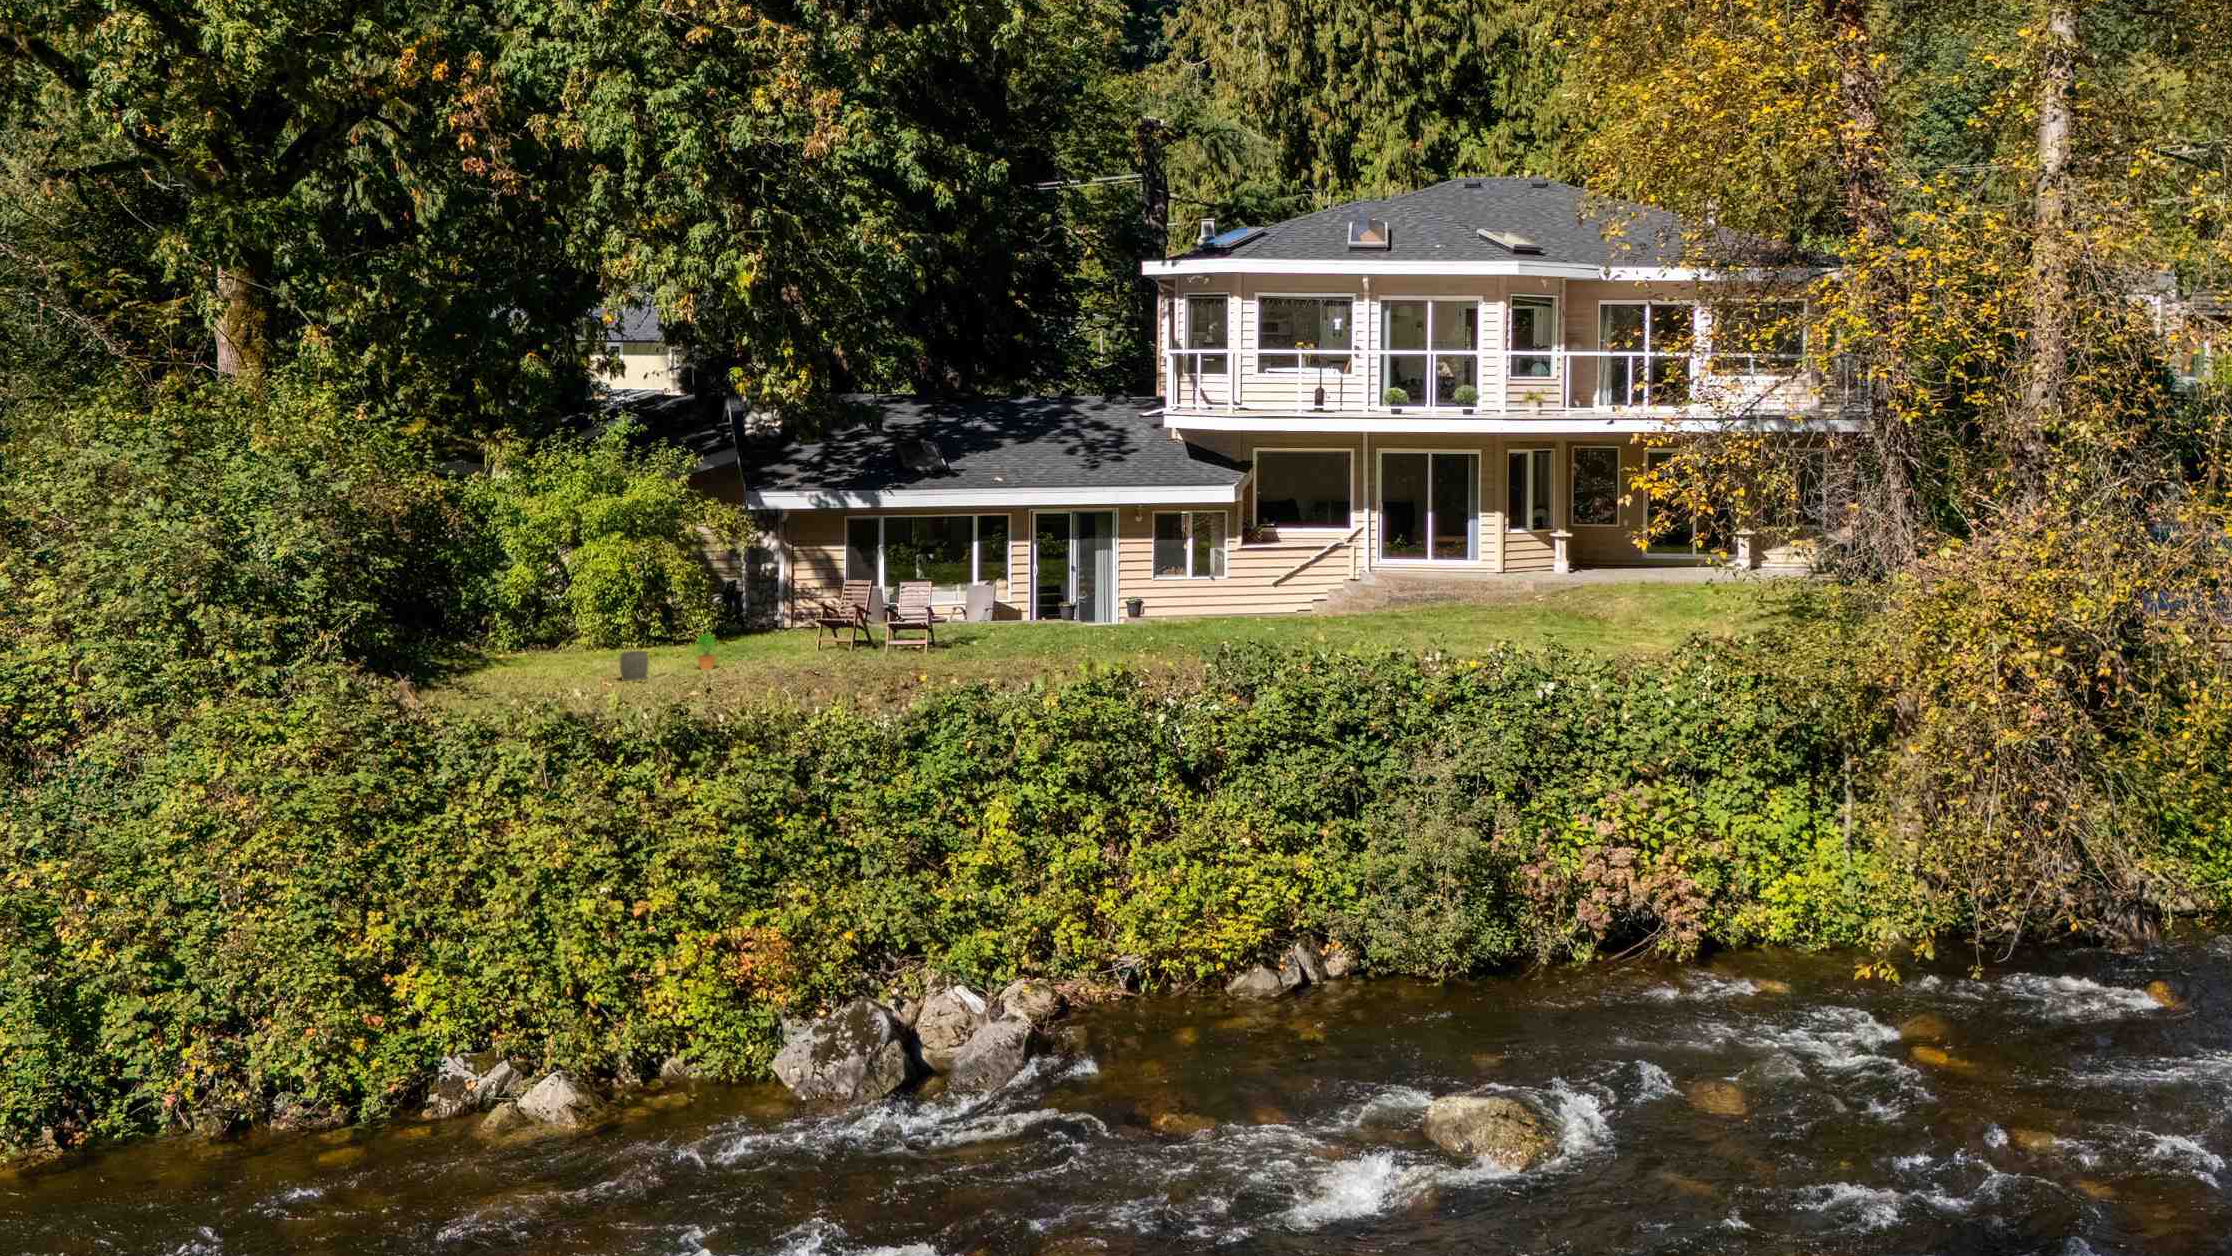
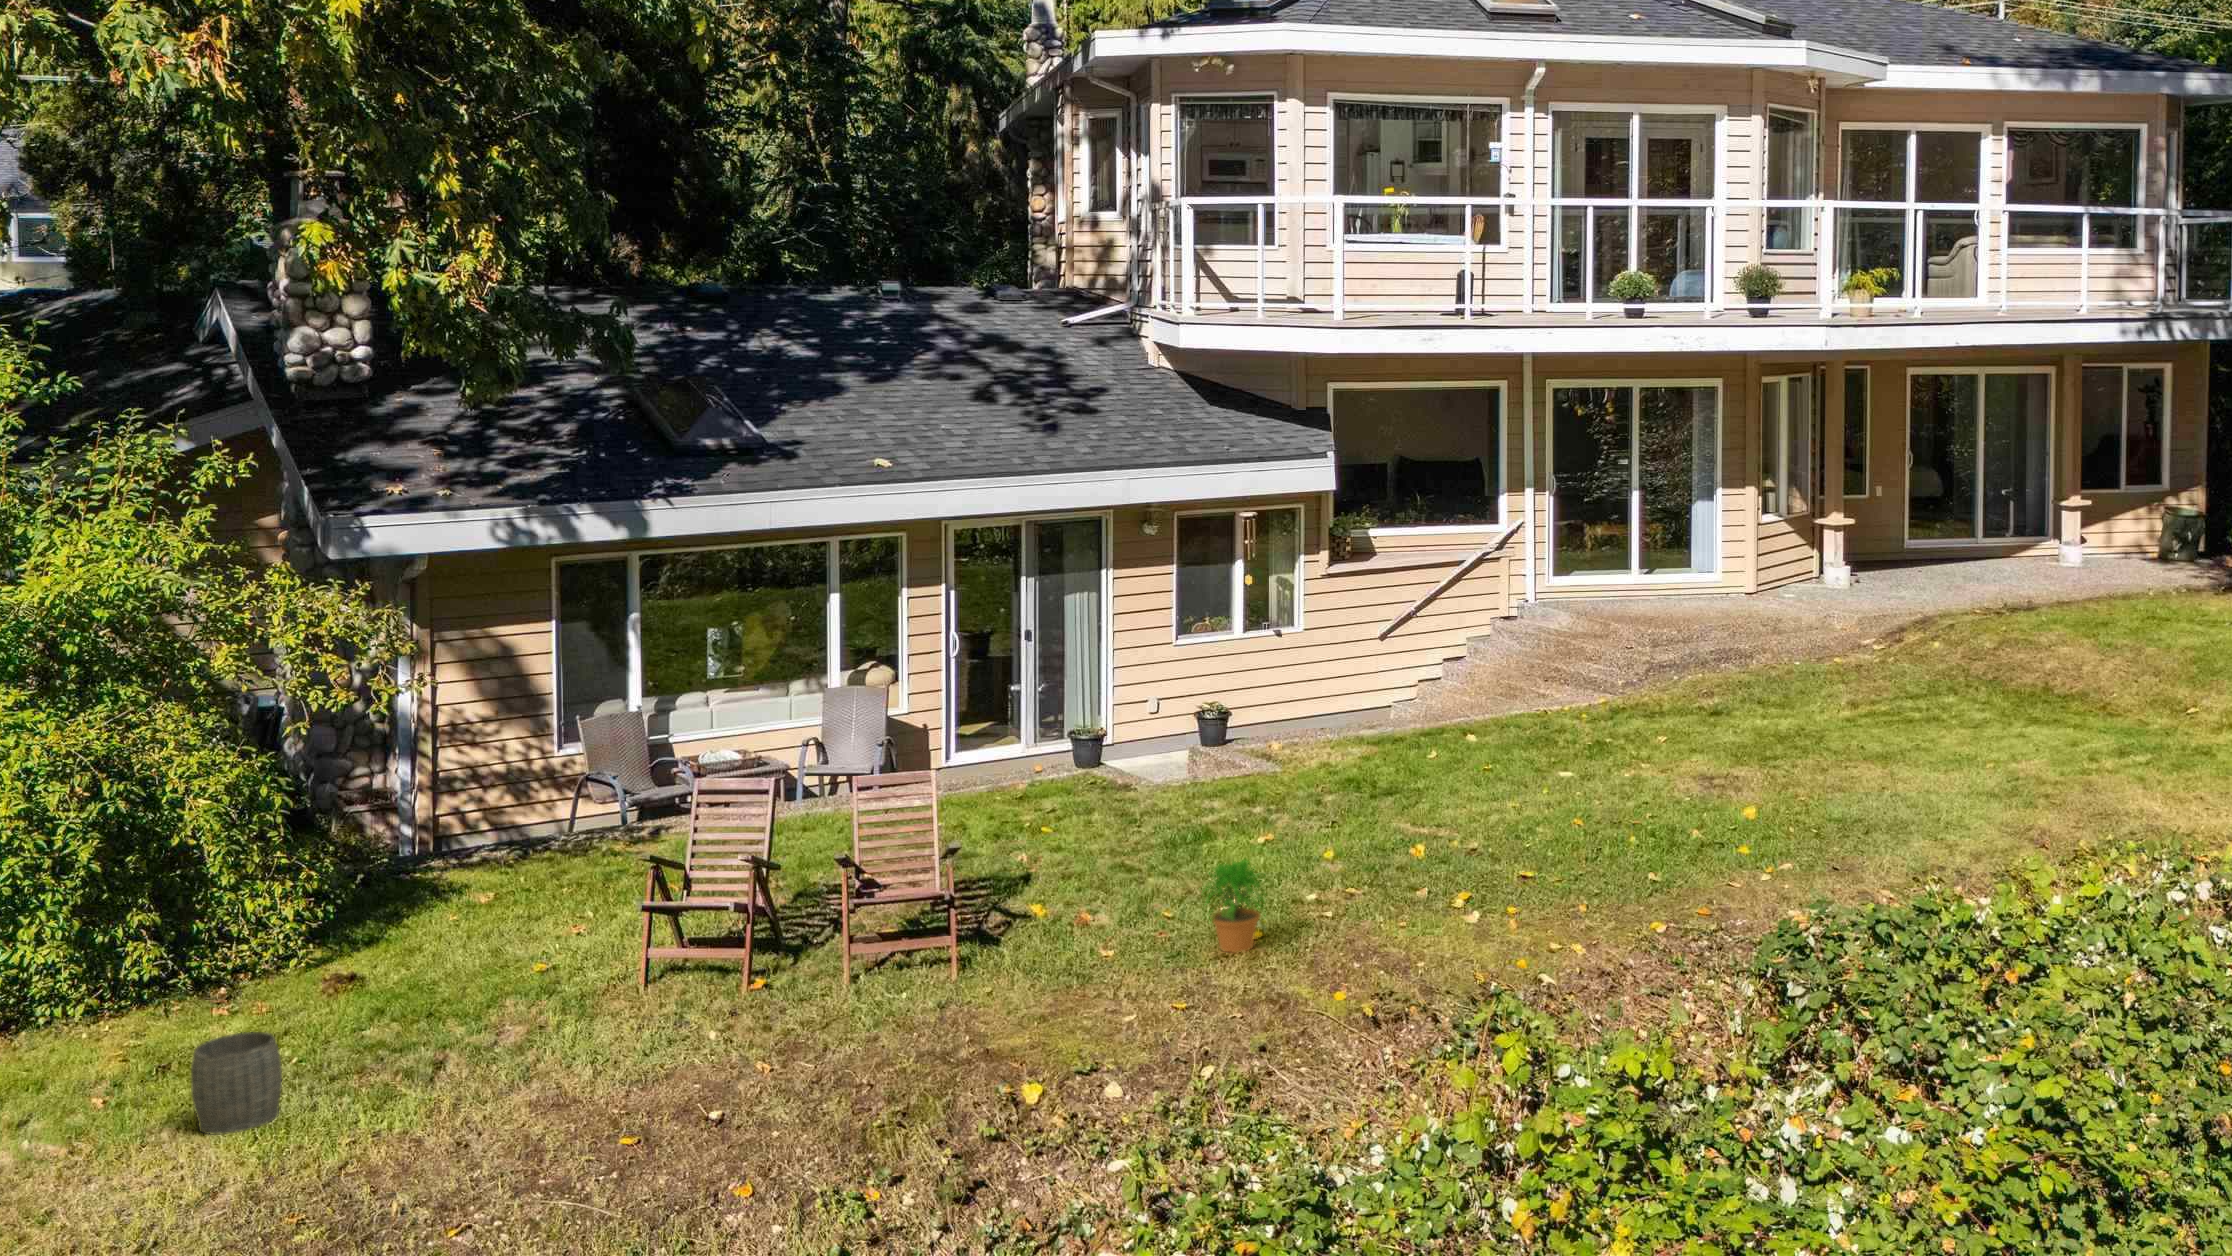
potted plant: present [696,634,718,670] -> present [1204,859,1266,953]

